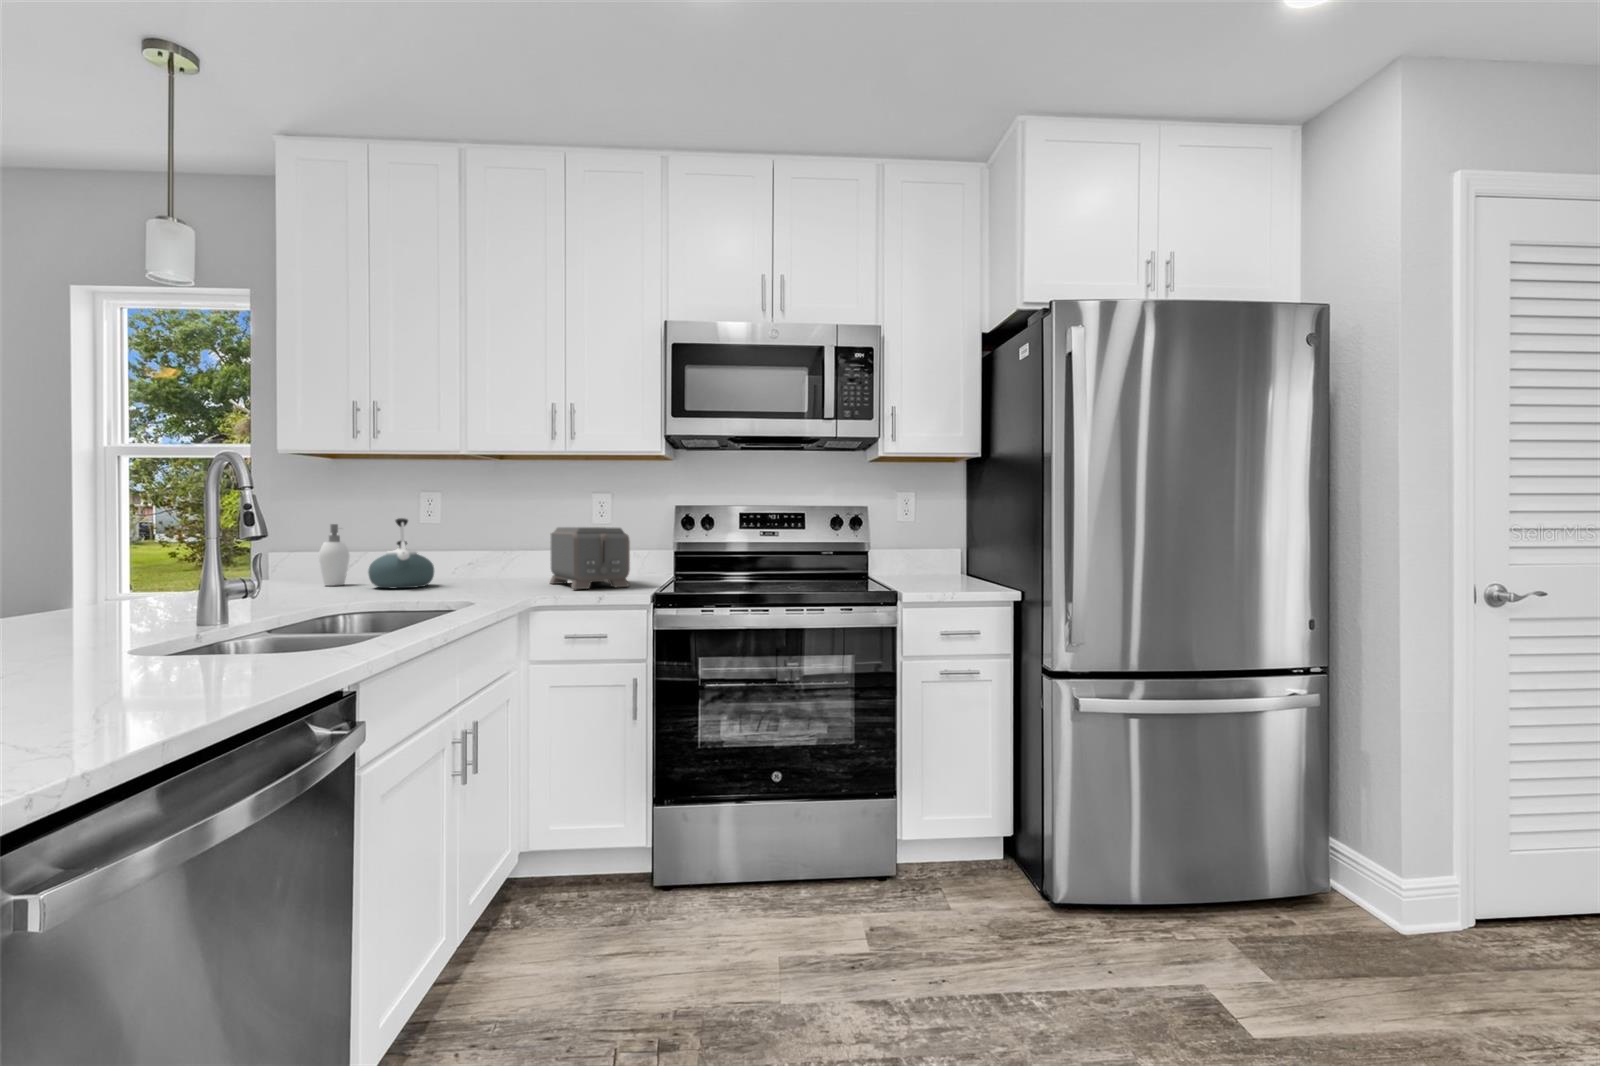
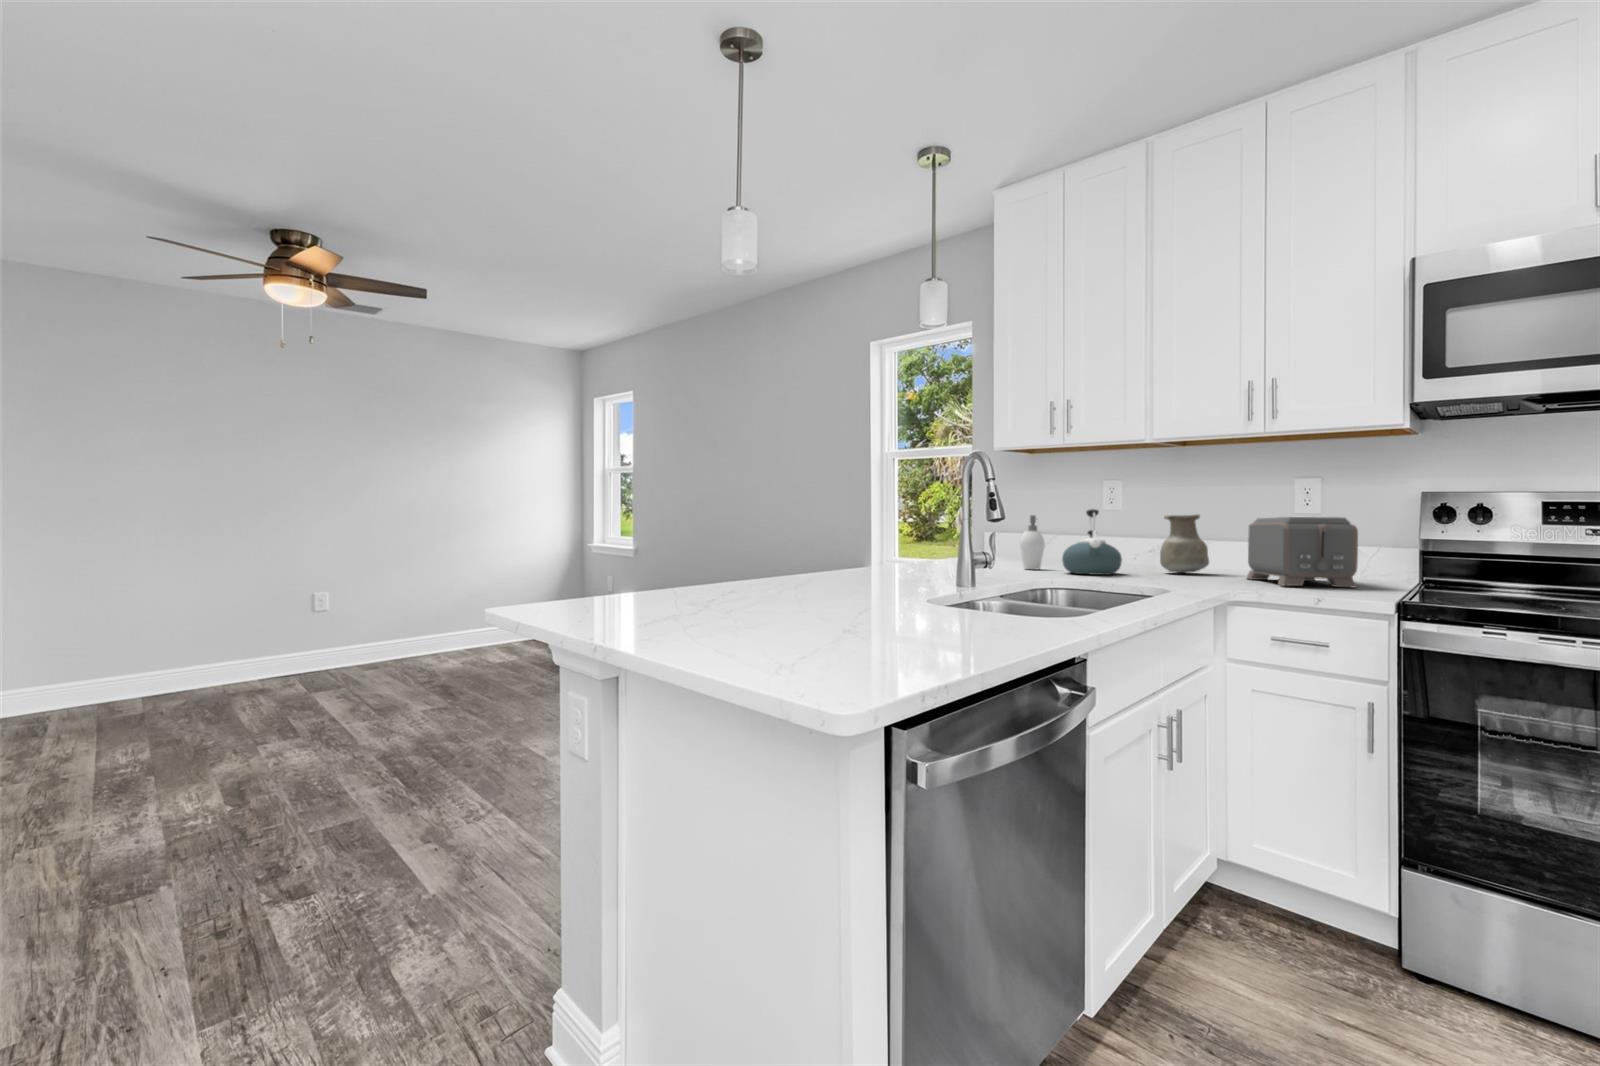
vase: none [475,523,520,580] -> present [1160,514,1209,573]

